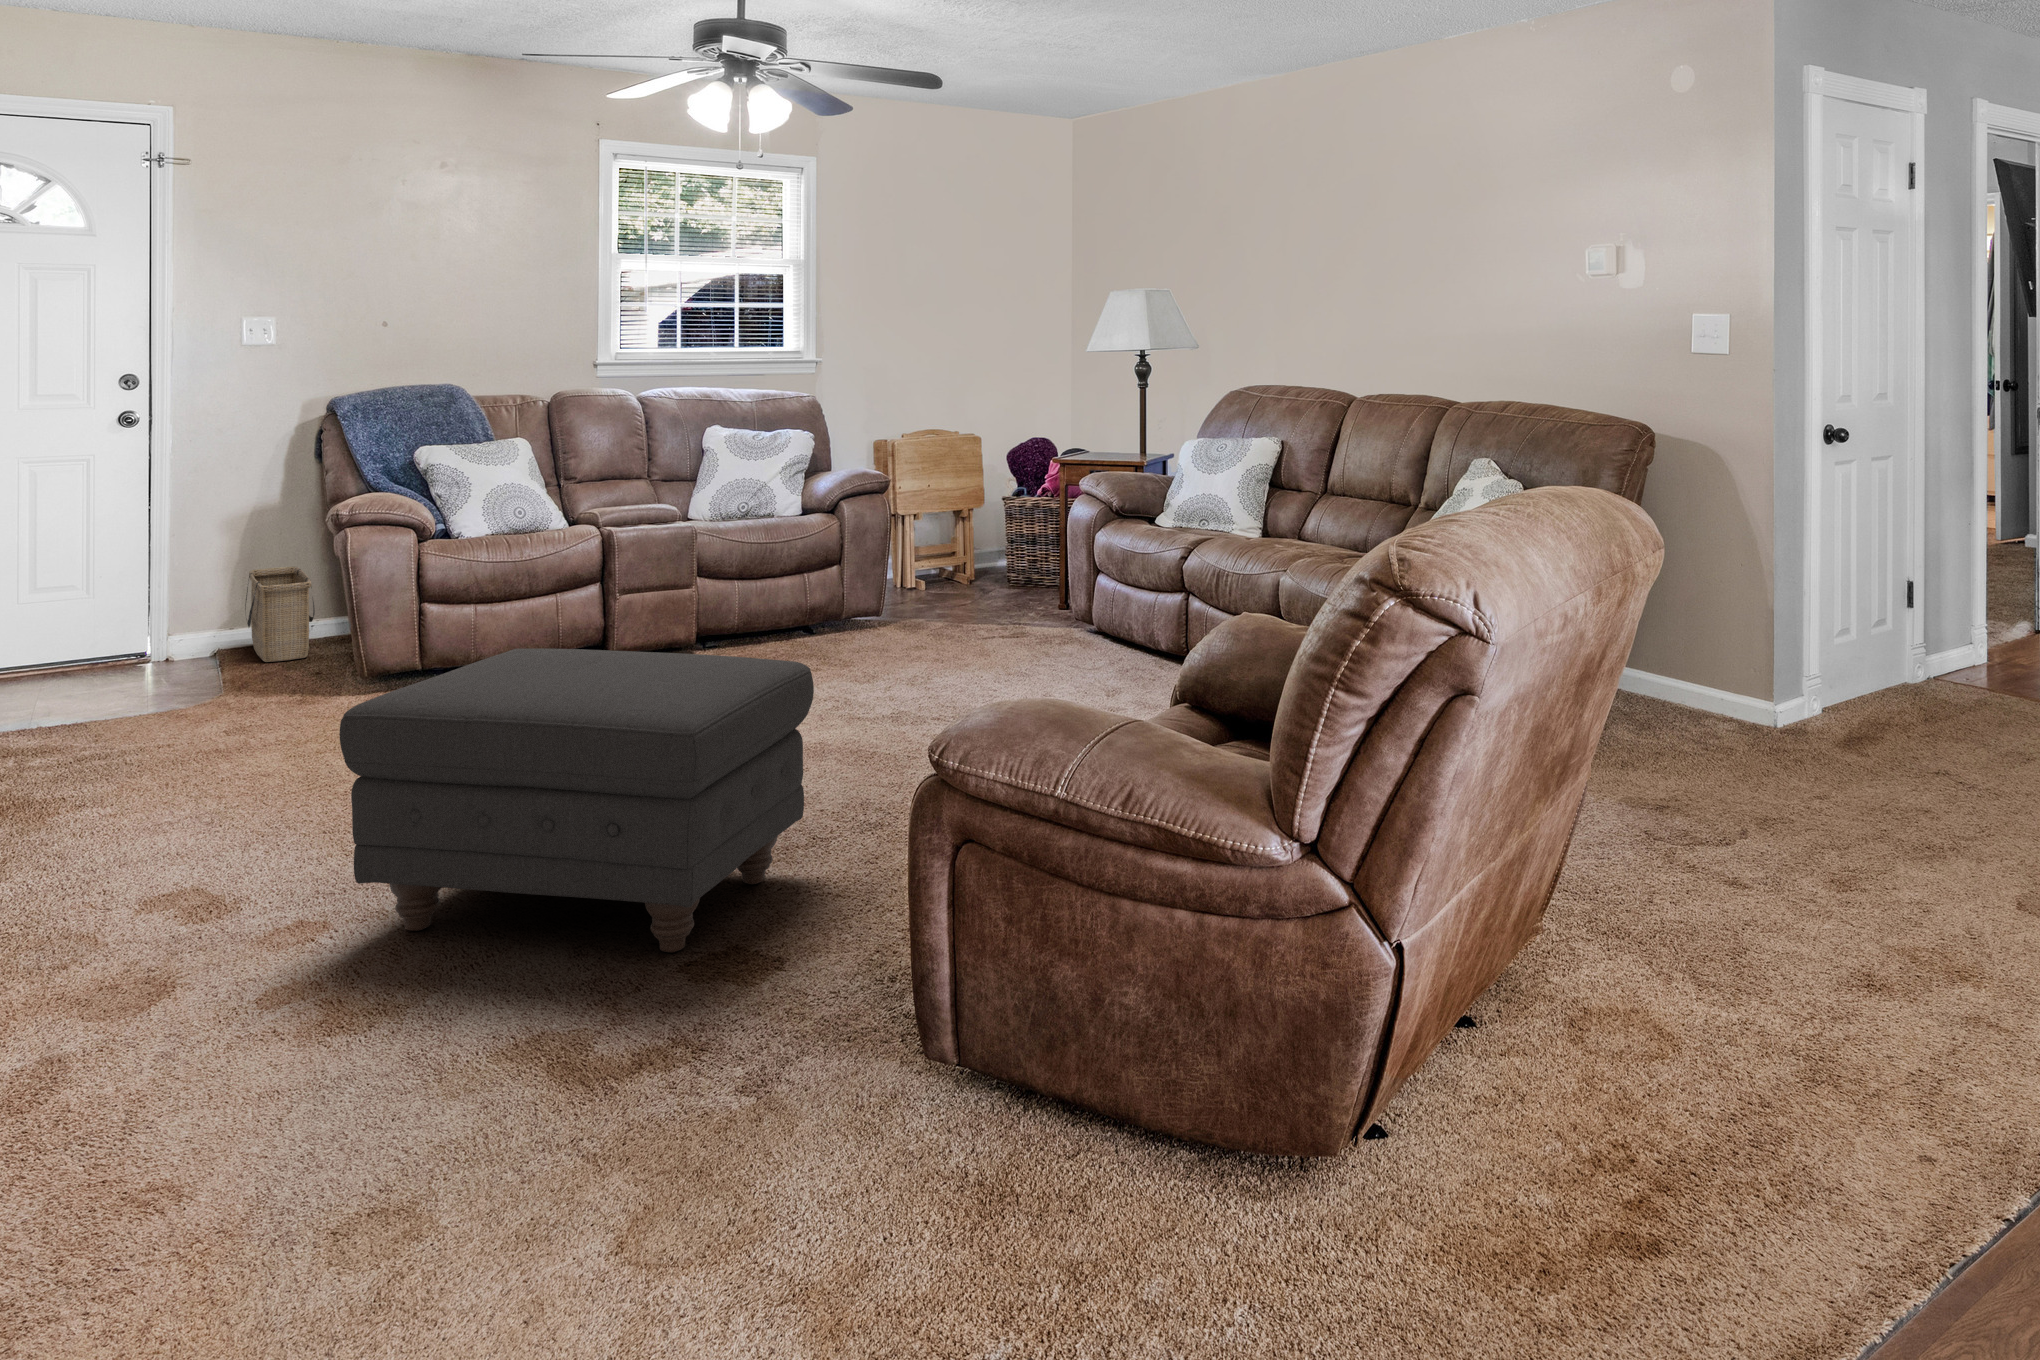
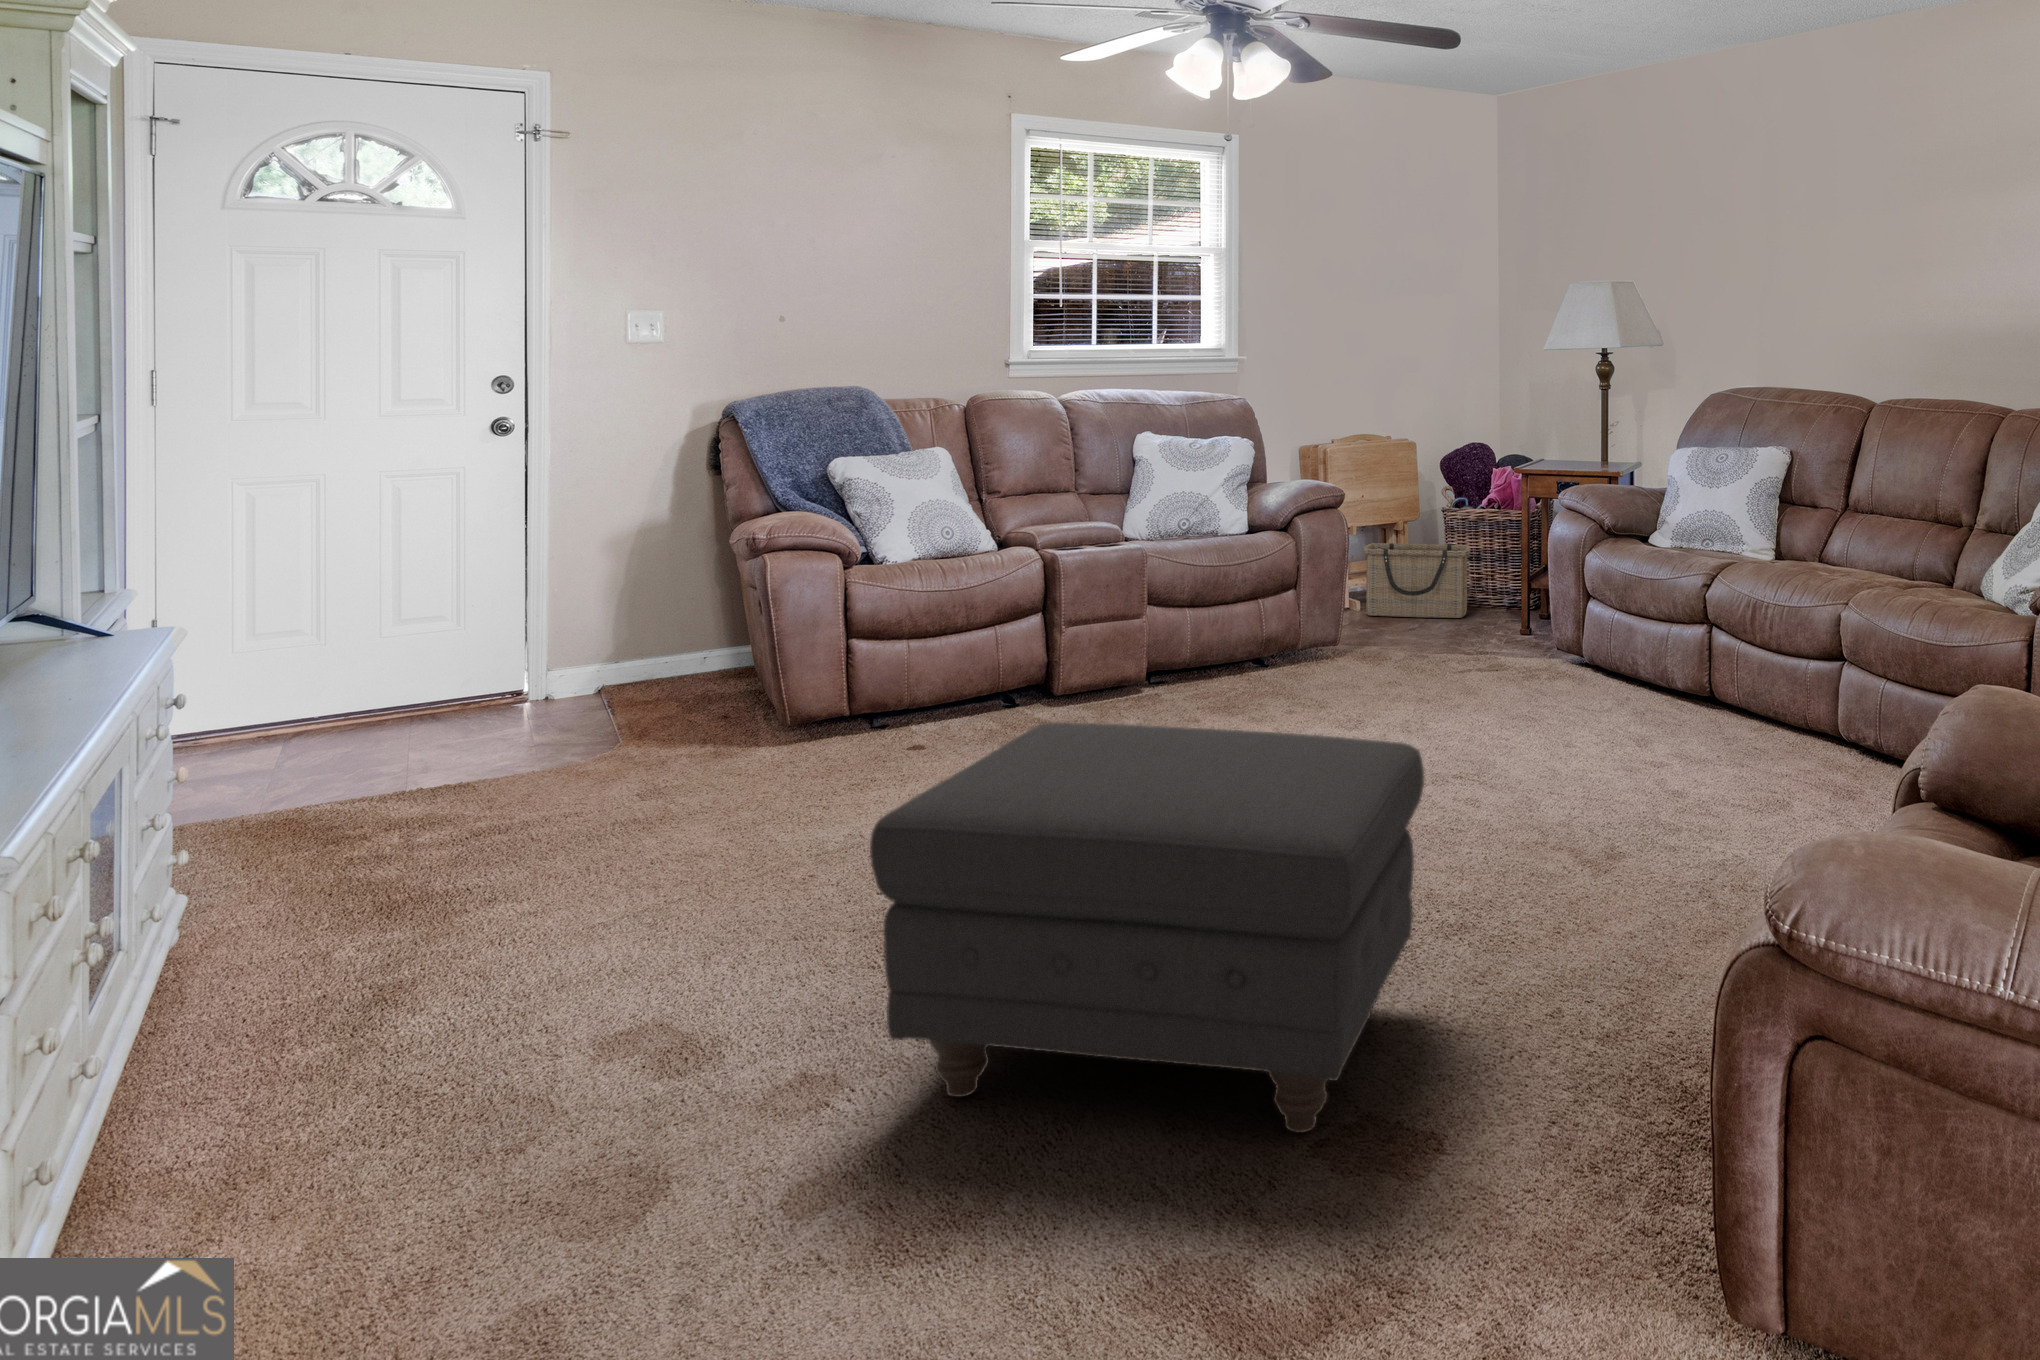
basket: present [245,566,315,662] -> present [1364,543,1470,618]

